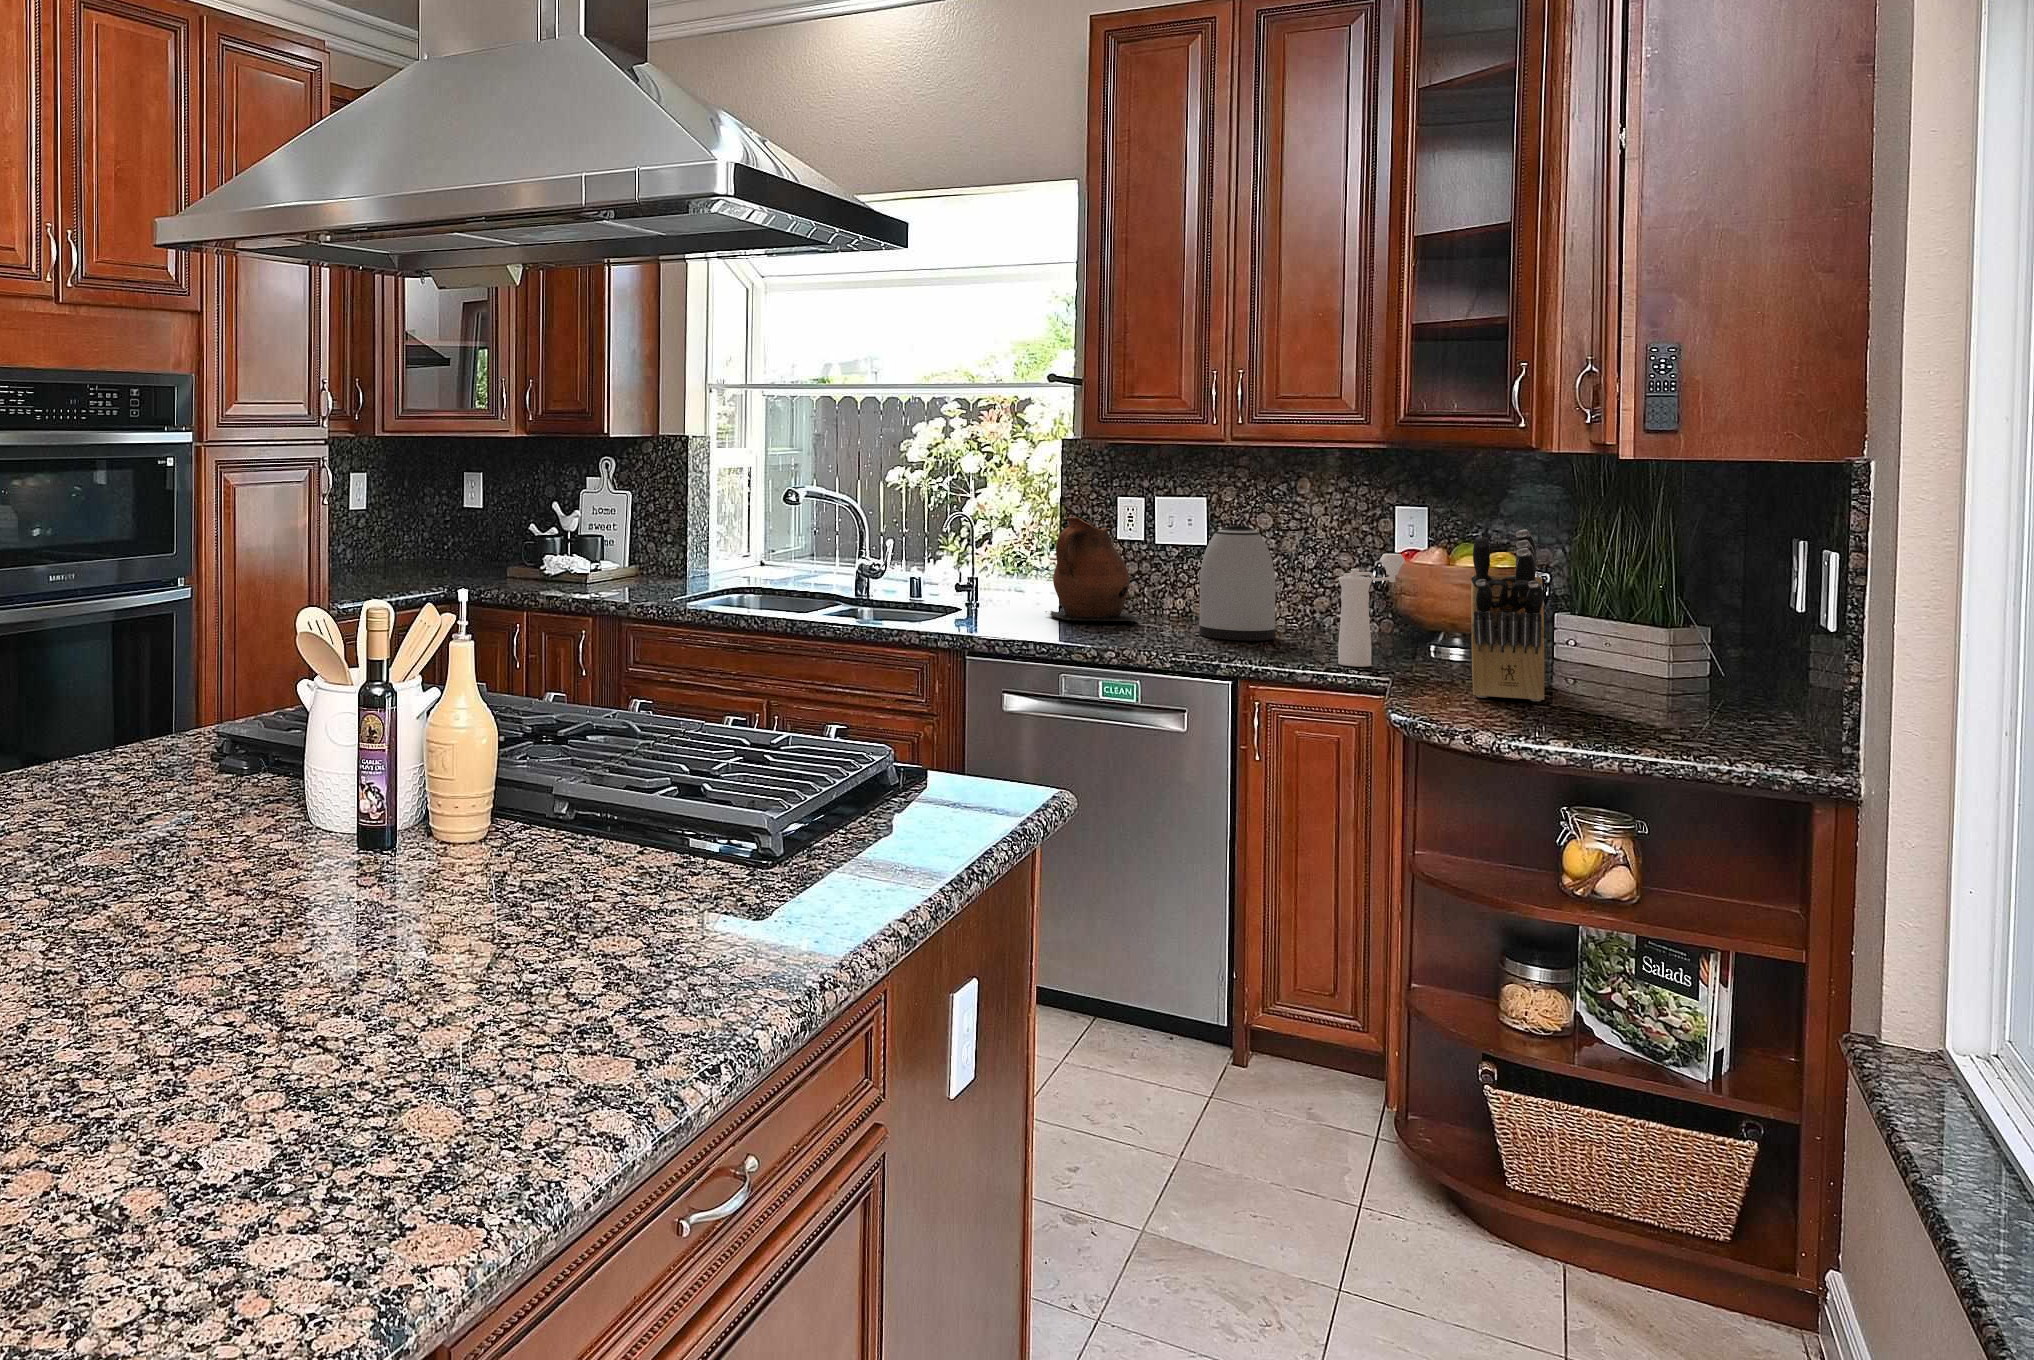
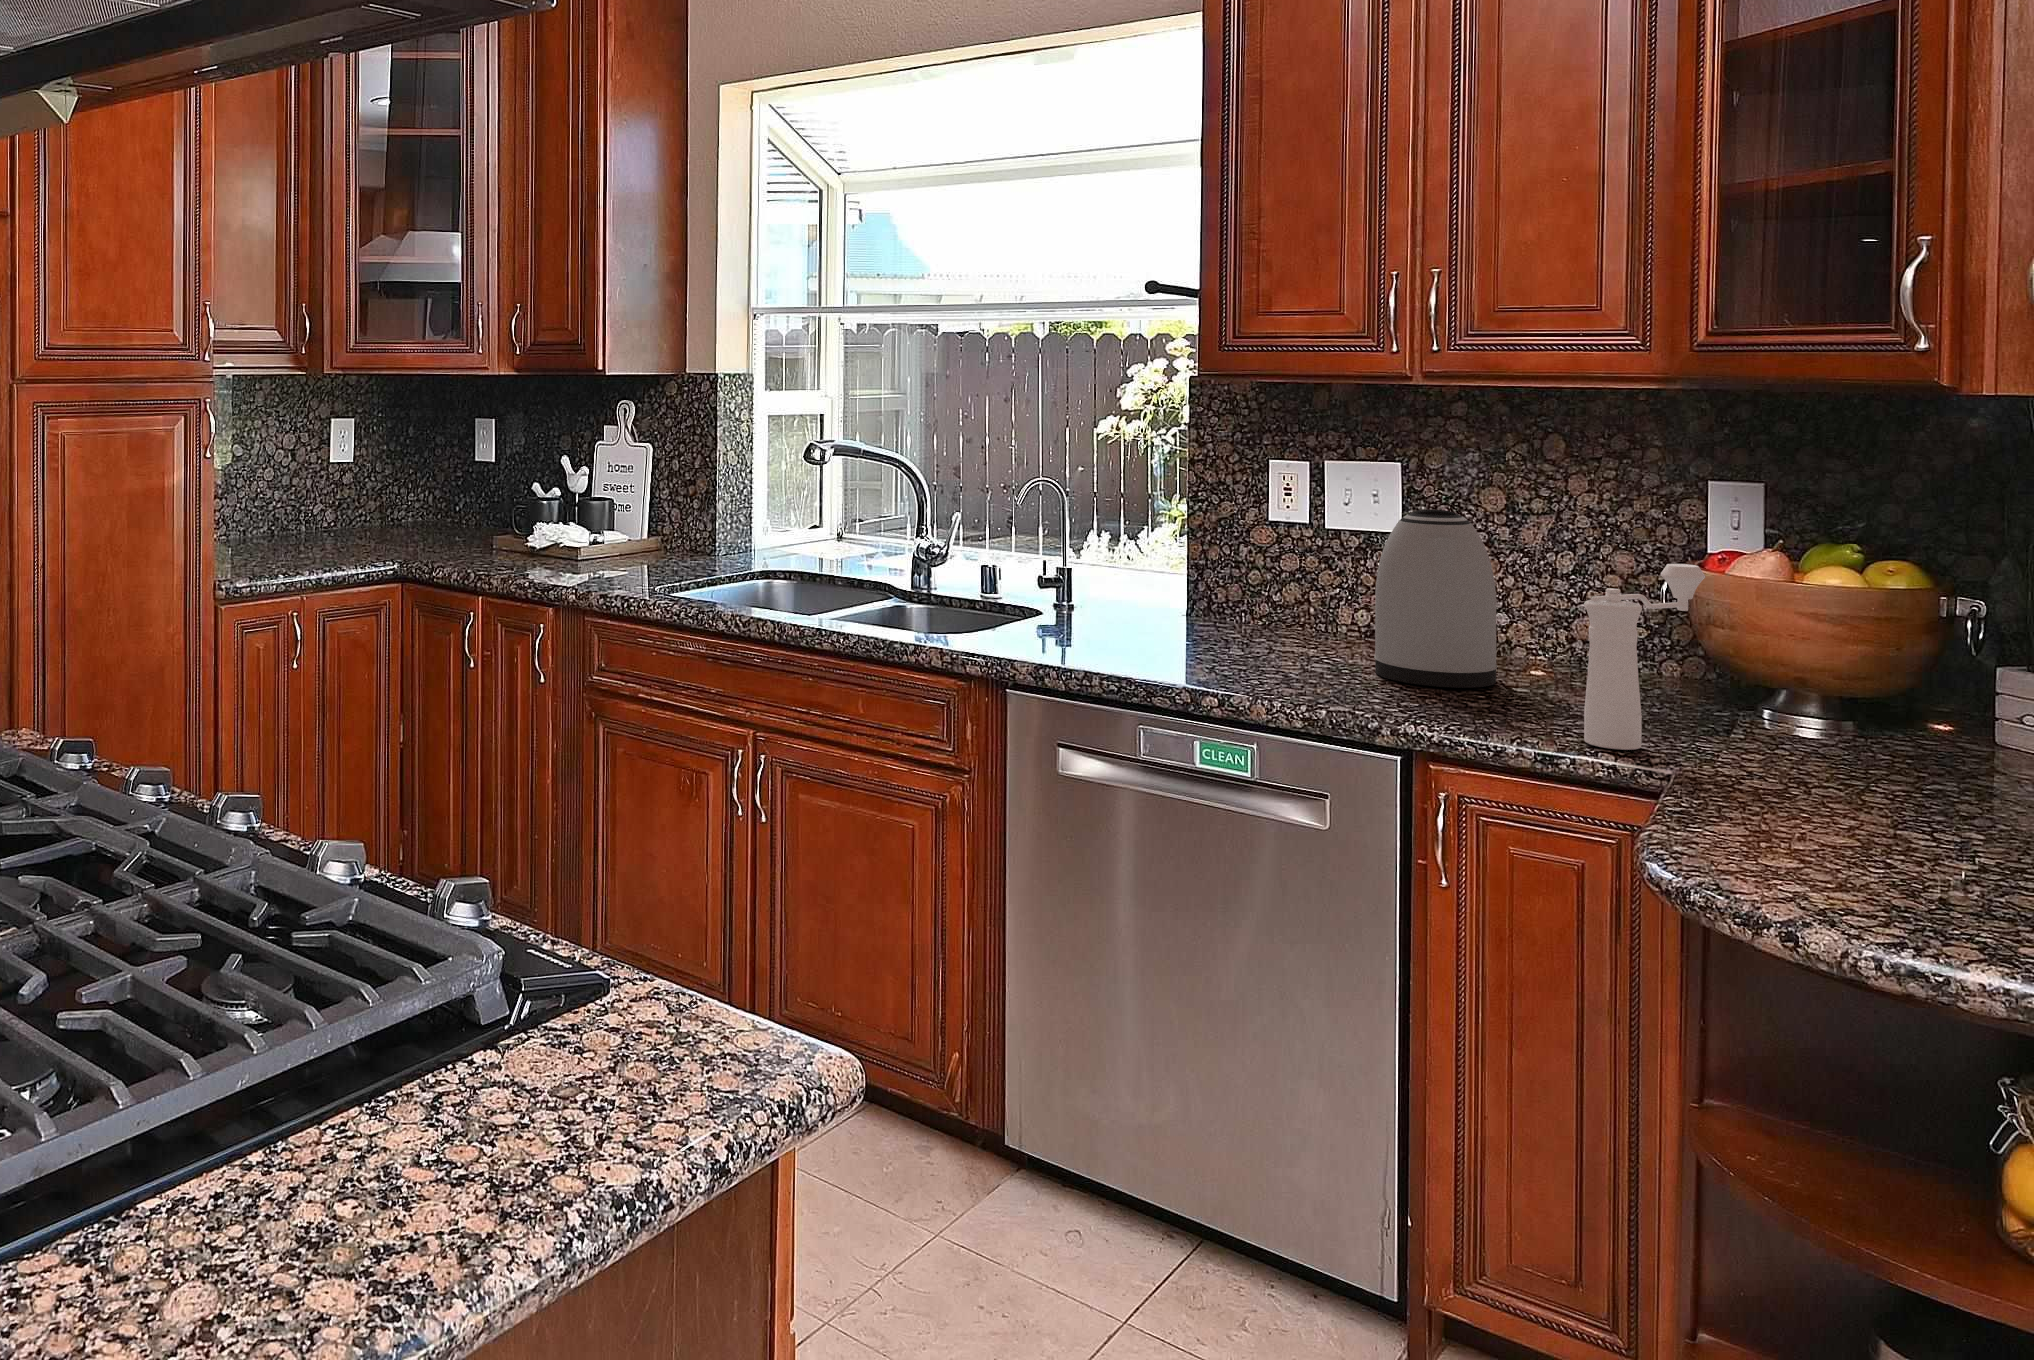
ceramic pitcher: present [1050,517,1140,623] -> none [1155,490,1292,648]
knife block: present [1471,529,1544,701] -> none [1813,542,1957,850]

